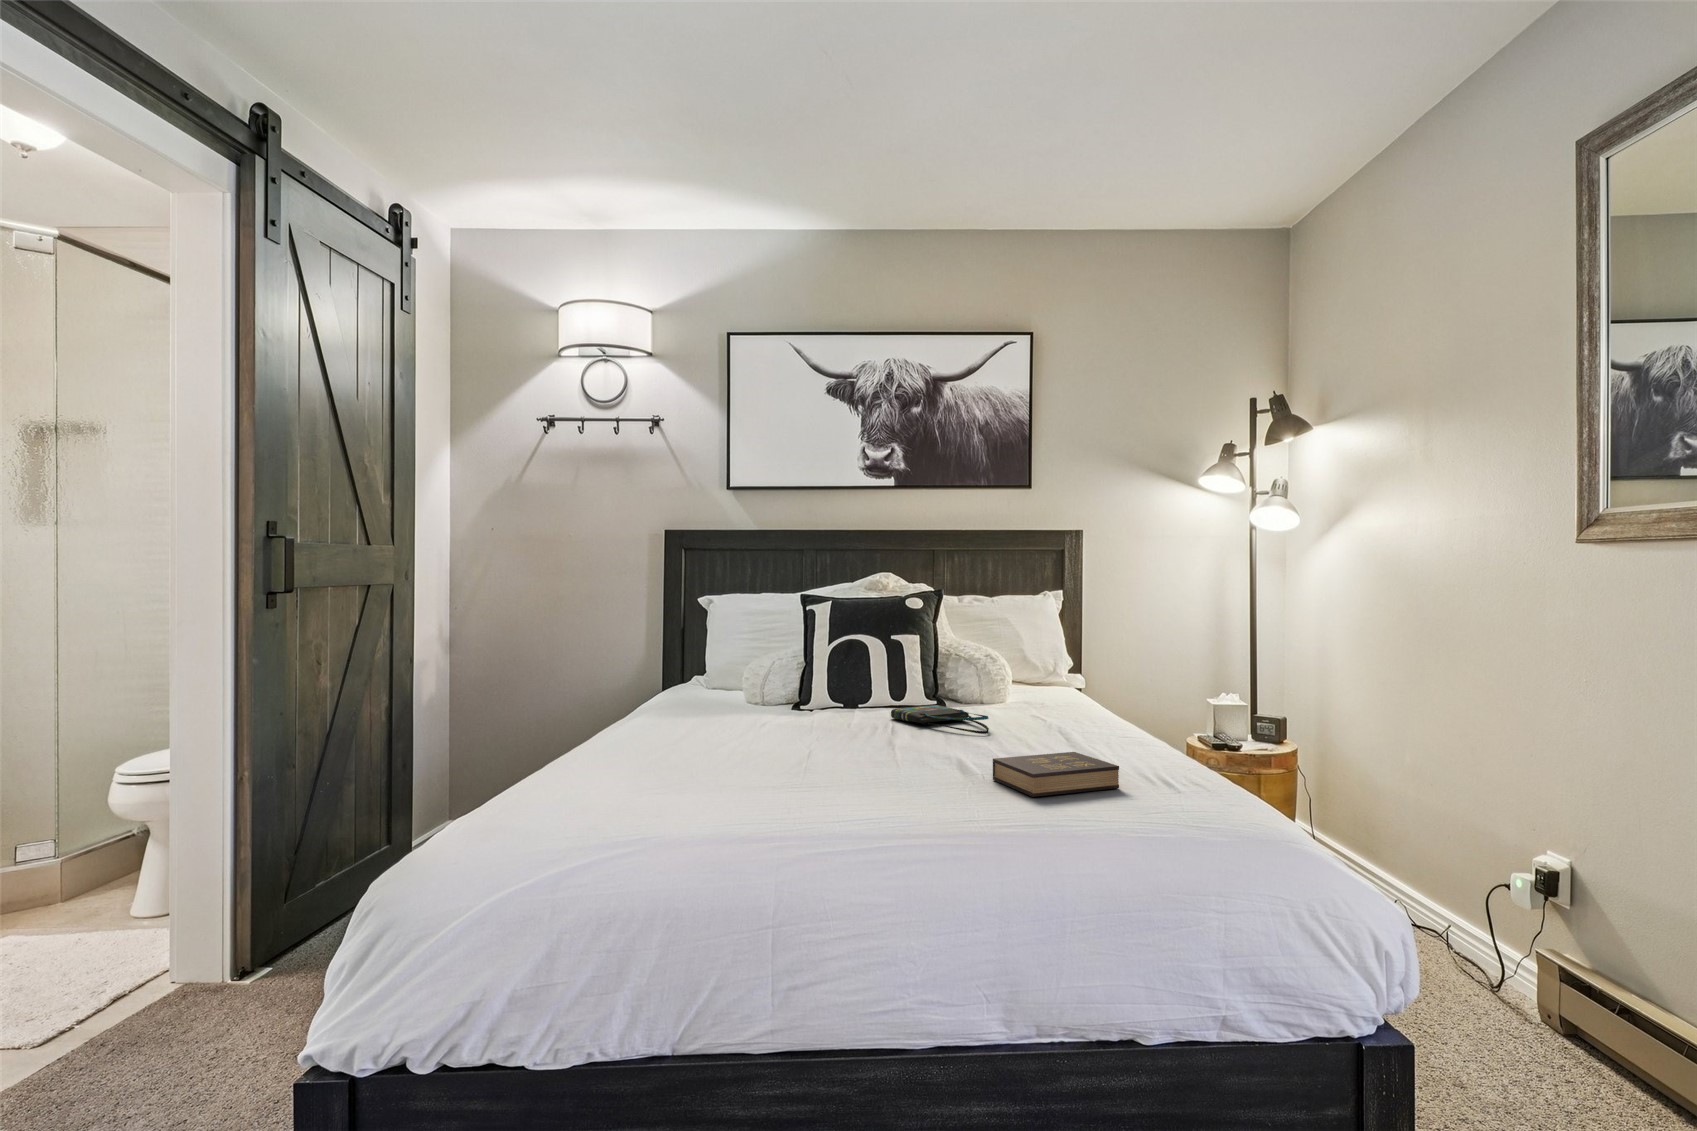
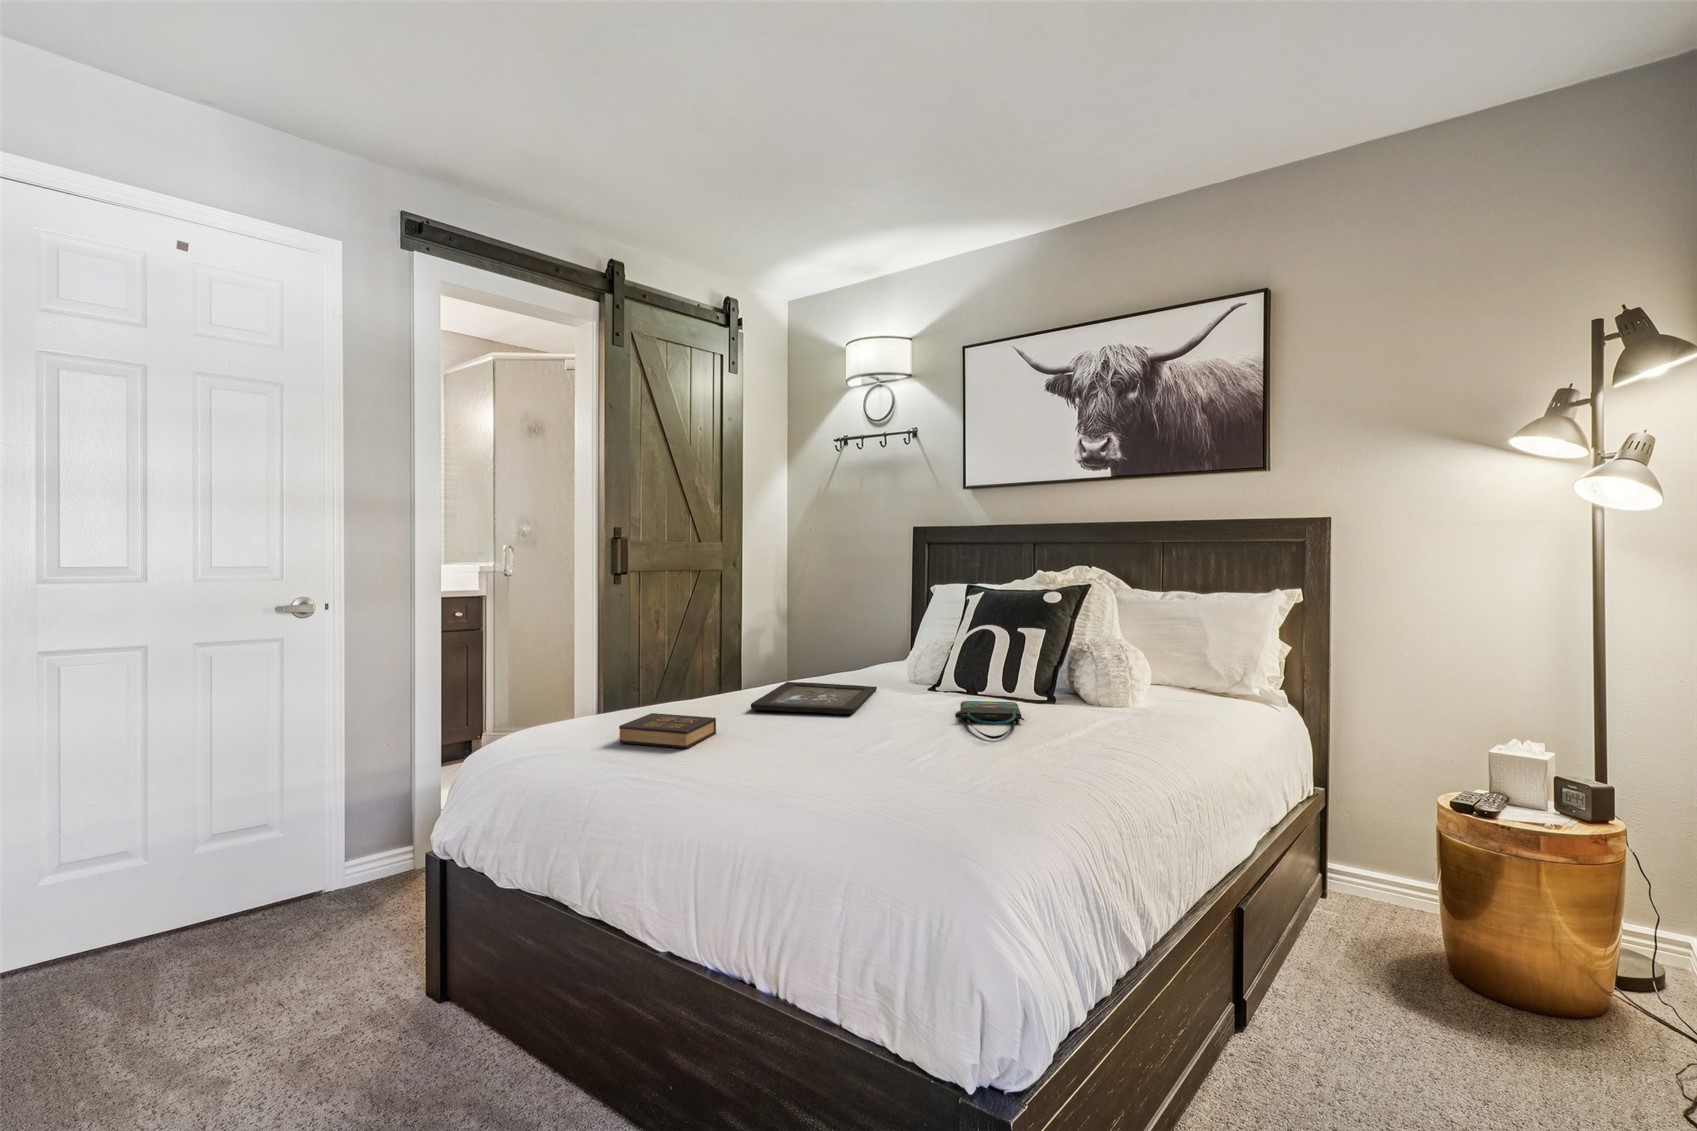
tray: none [653,710,809,744] -> present [751,682,877,714]
hardback book: present [993,752,1119,797] -> present [619,713,716,748]

